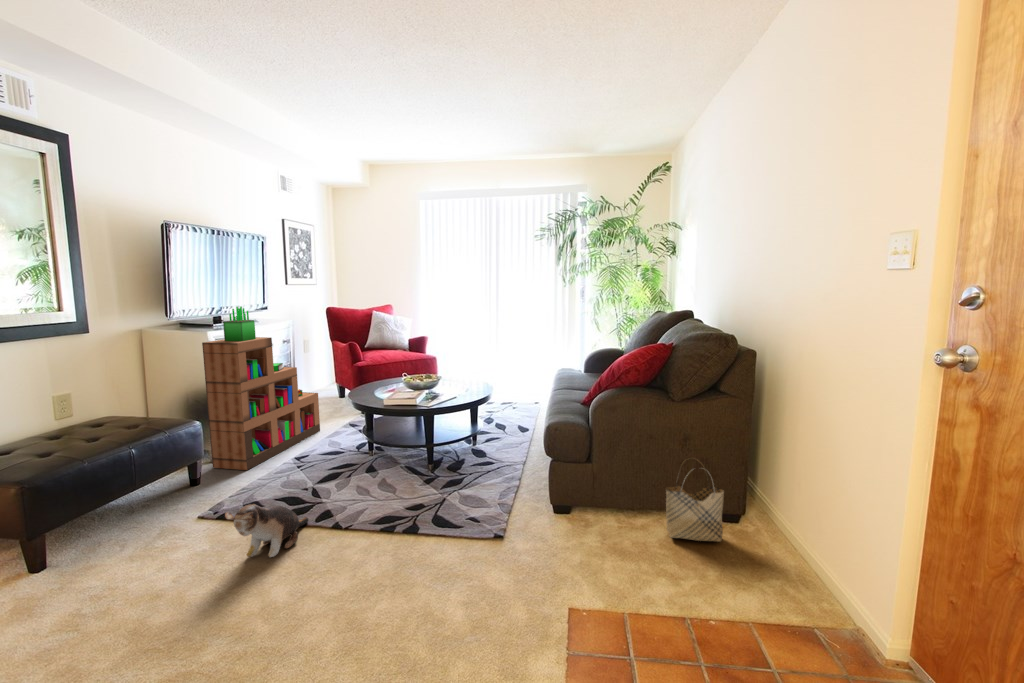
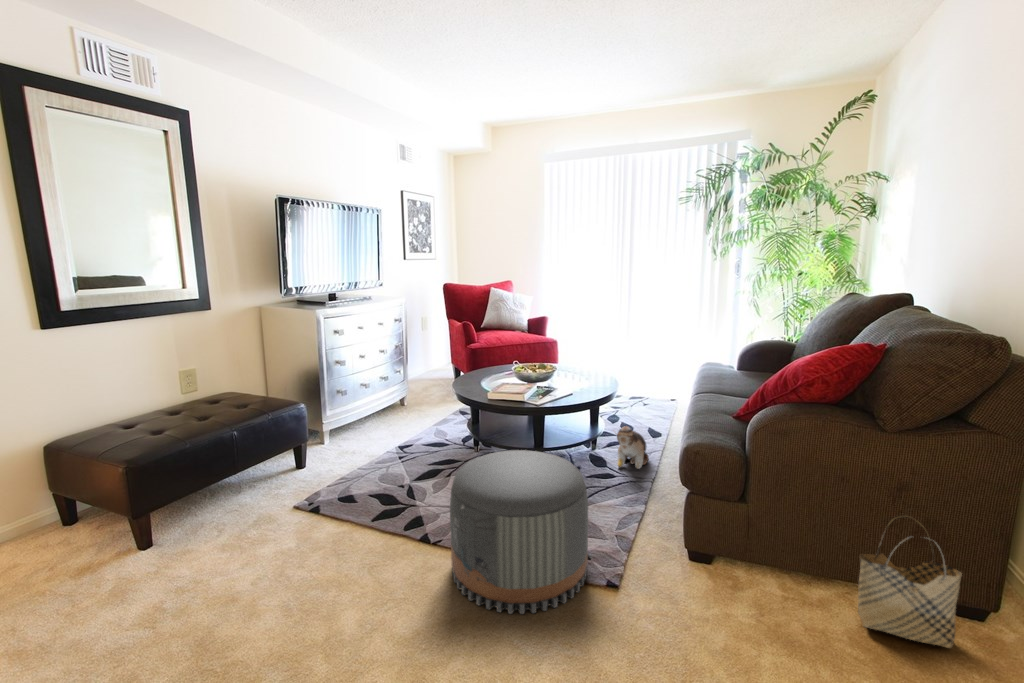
bookshelf: present [202,306,320,470] -> none [309,284,428,457]
pouf: none [363,440,479,569] -> present [450,450,588,614]
plush toy: present [225,504,308,557] -> present [617,426,649,469]

